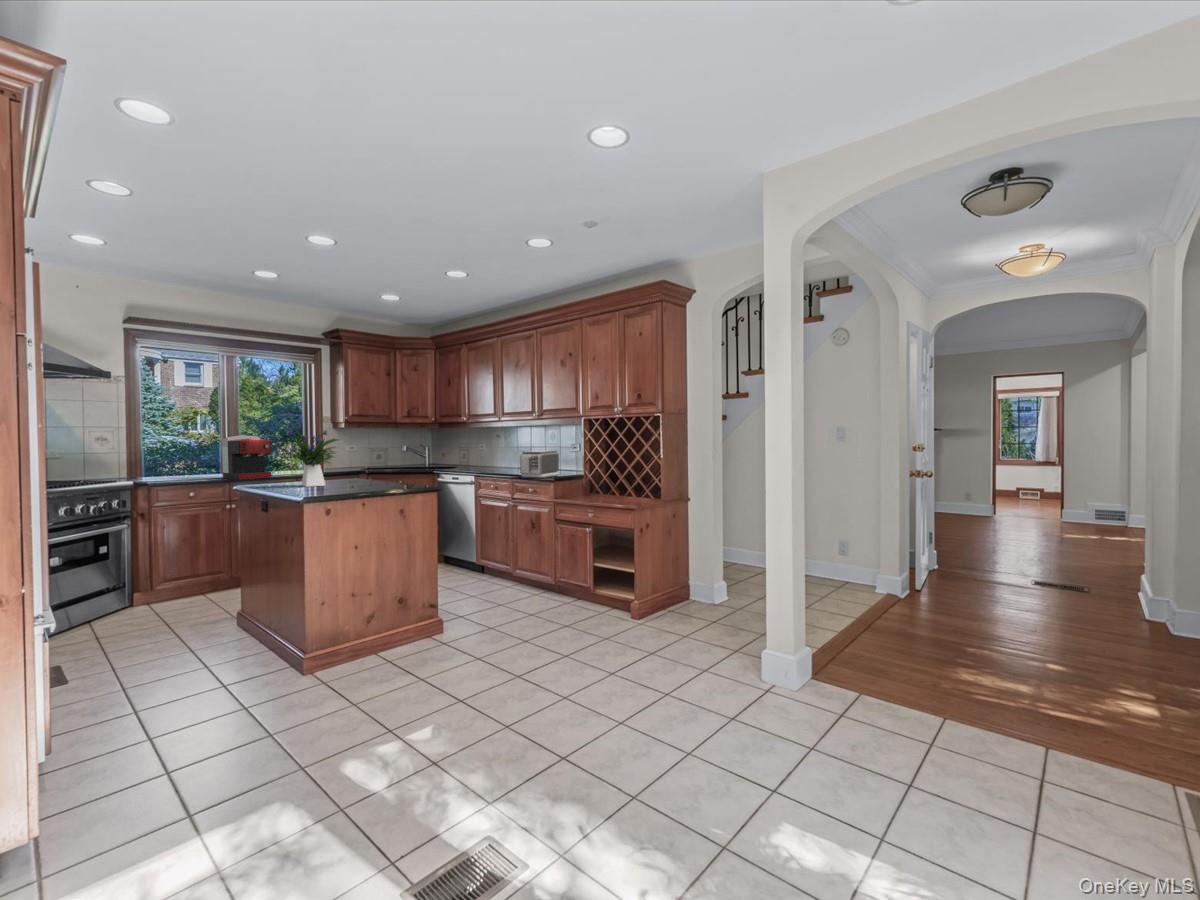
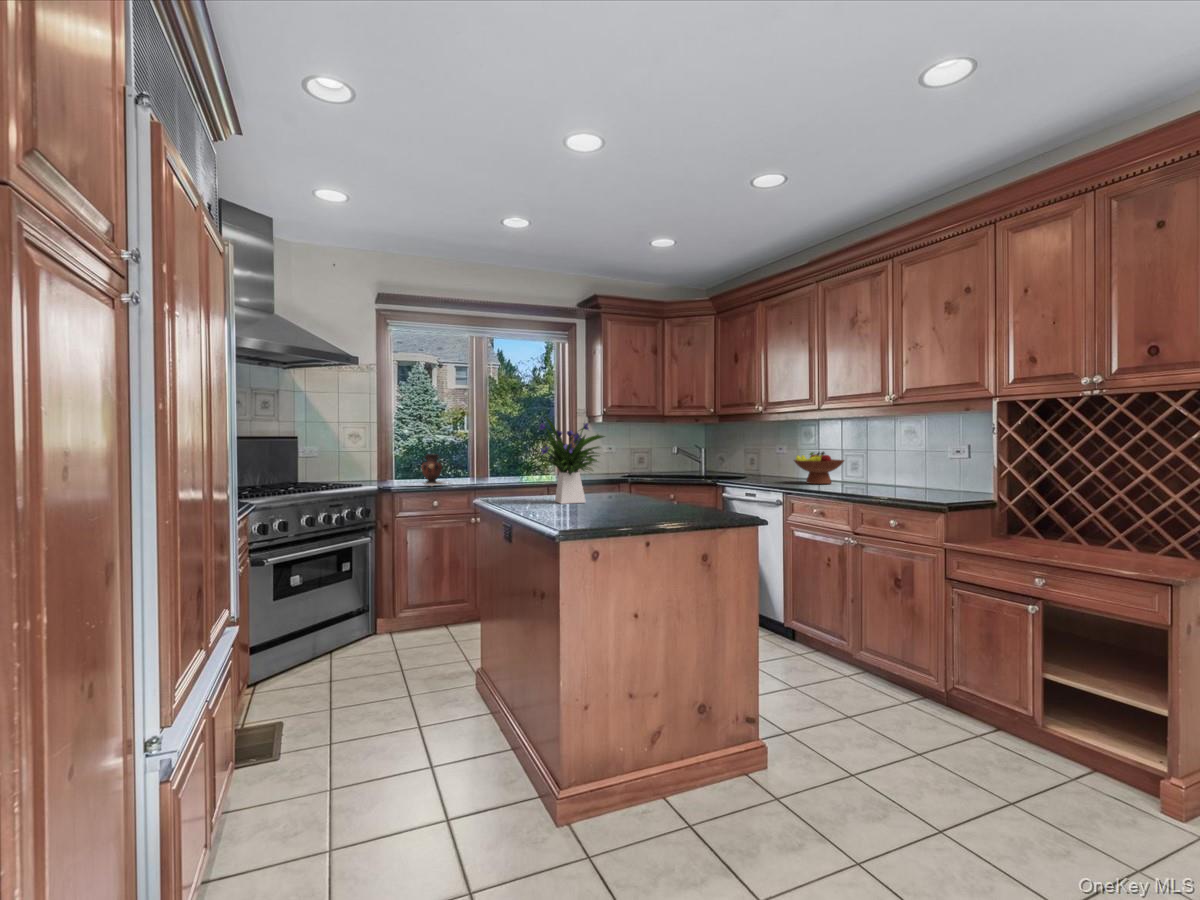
coffee maker: present [222,435,271,479] -> none [469,431,521,487]
fruit bowl: none [486,449,520,471] -> present [794,452,844,484]
toaster: present [520,451,559,479] -> none [873,455,938,503]
vase: none [169,454,209,480] -> present [421,454,445,486]

